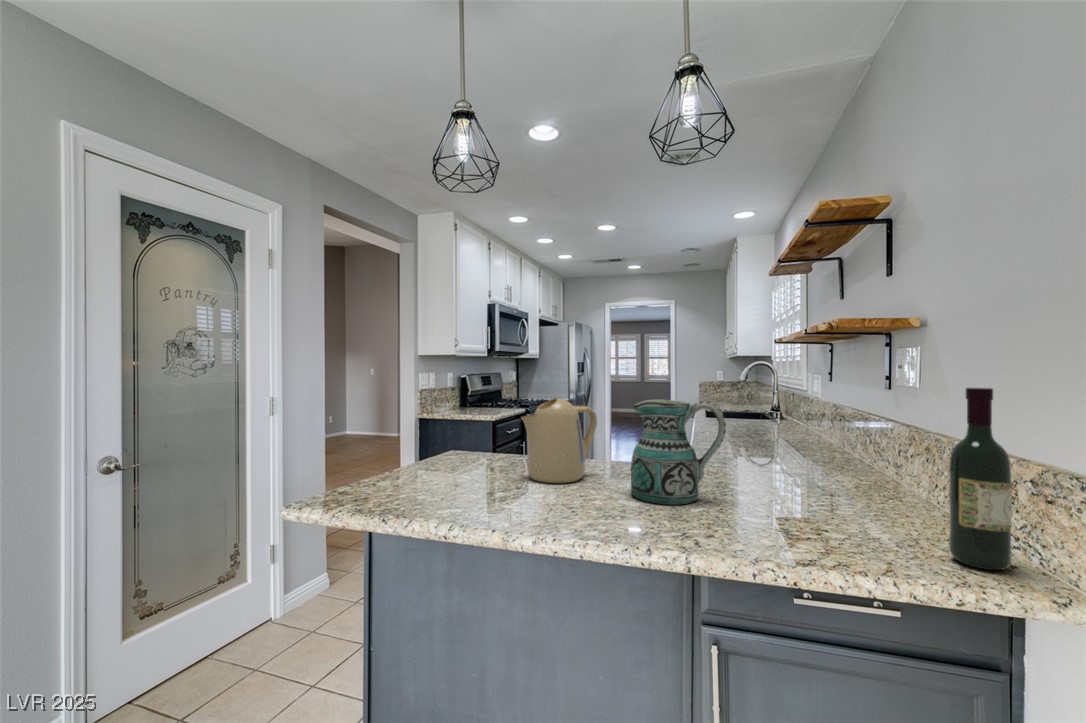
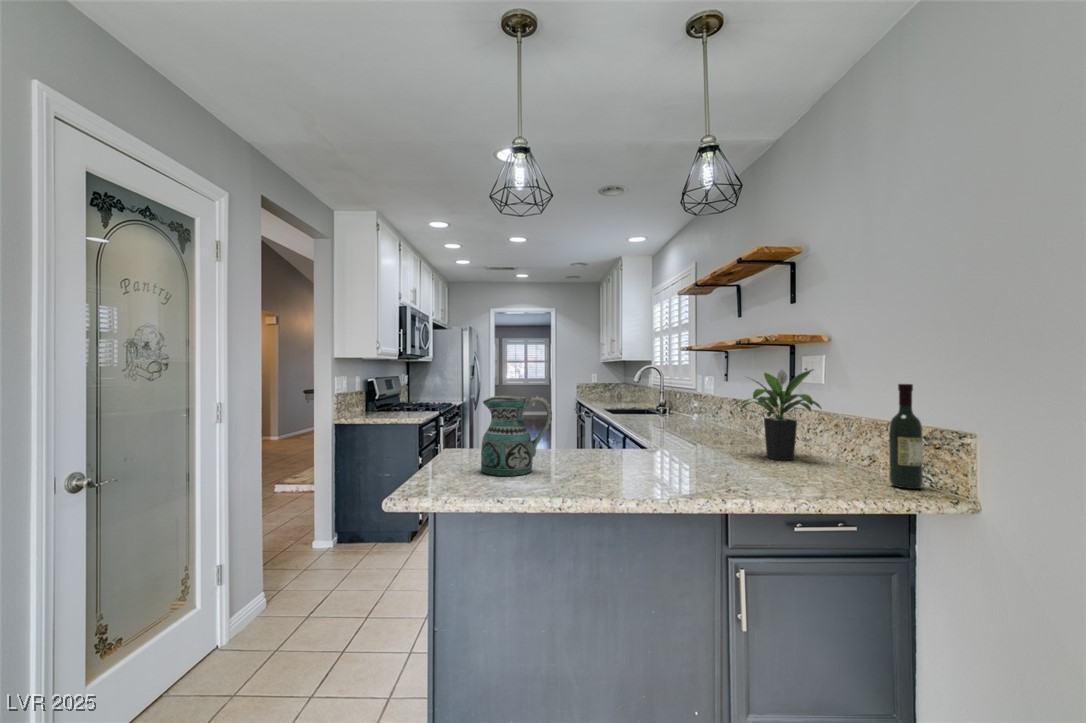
potted plant: none [767,364,885,495] -> present [741,369,821,460]
kettle: present [521,398,597,483] -> none [568,397,618,467]
ceramic pitcher: present [631,399,726,505] -> present [481,396,552,476]

